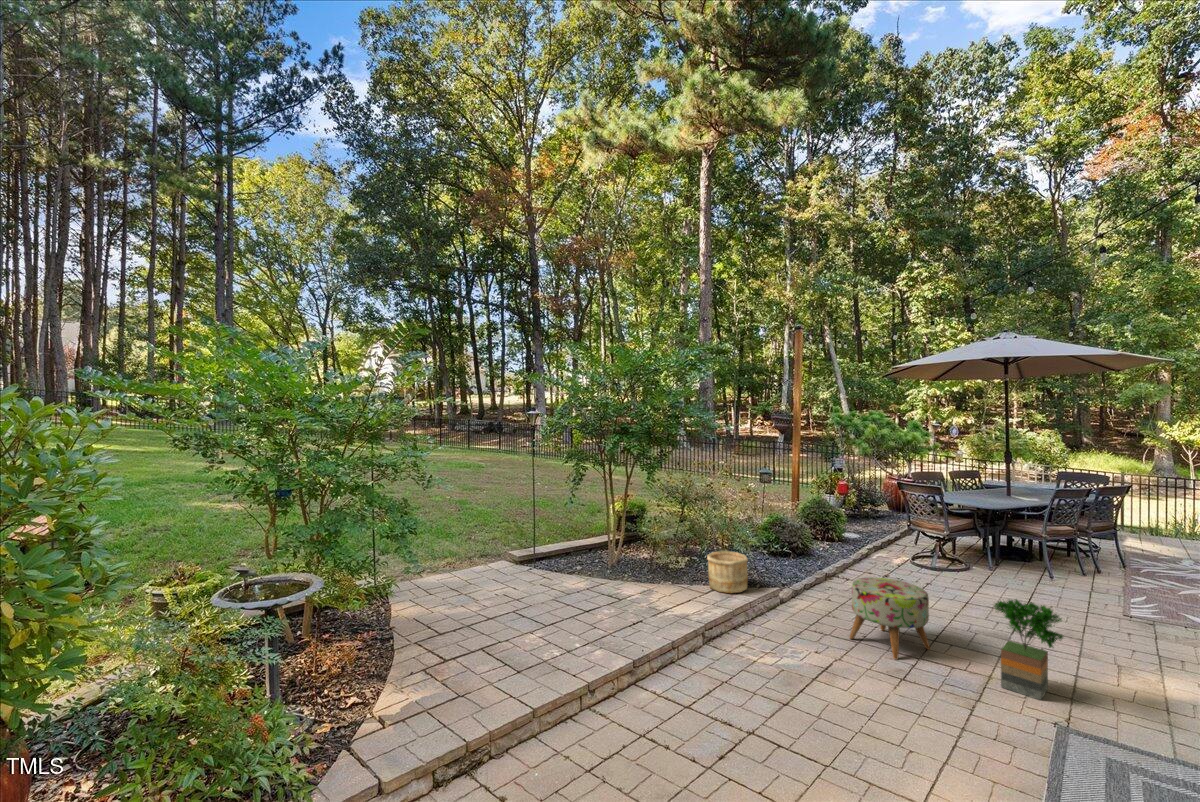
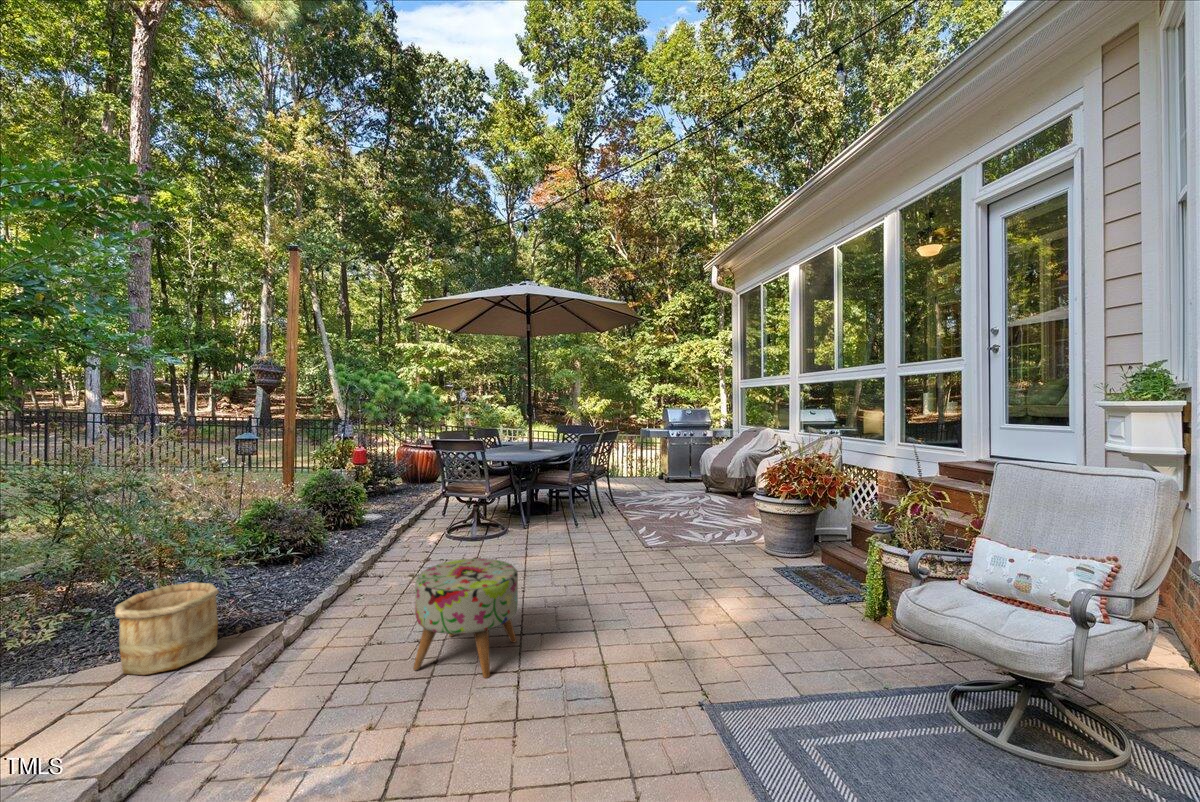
potted tree: present [995,599,1063,700] -> none [593,544,667,662]

